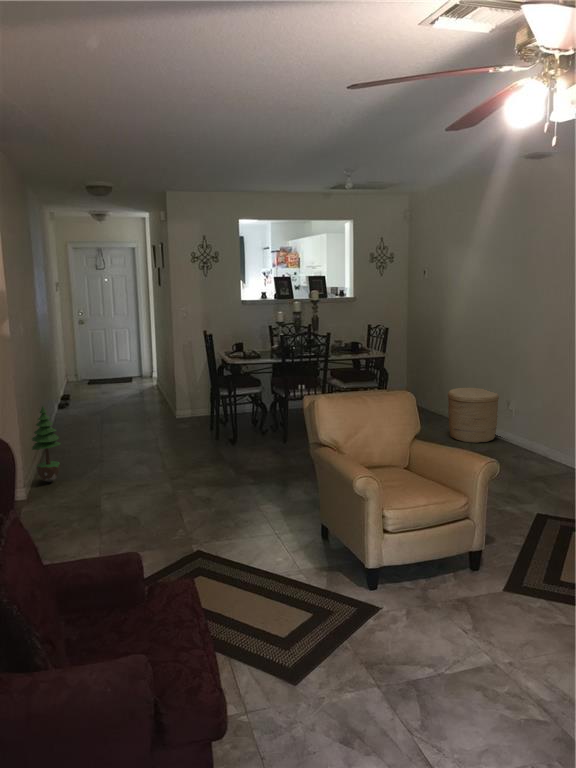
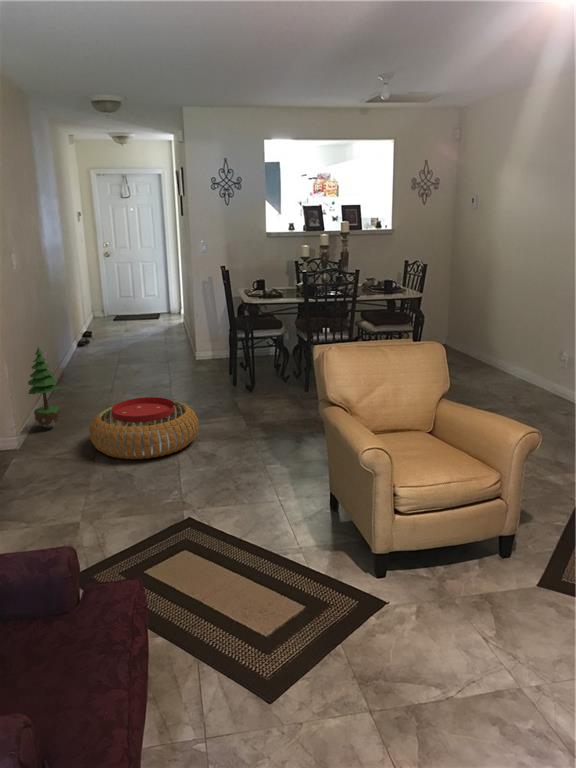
woven basket: present [448,388,499,443] -> none [490,334,549,397]
pouf: none [93,450,194,506] -> present [89,397,199,459]

